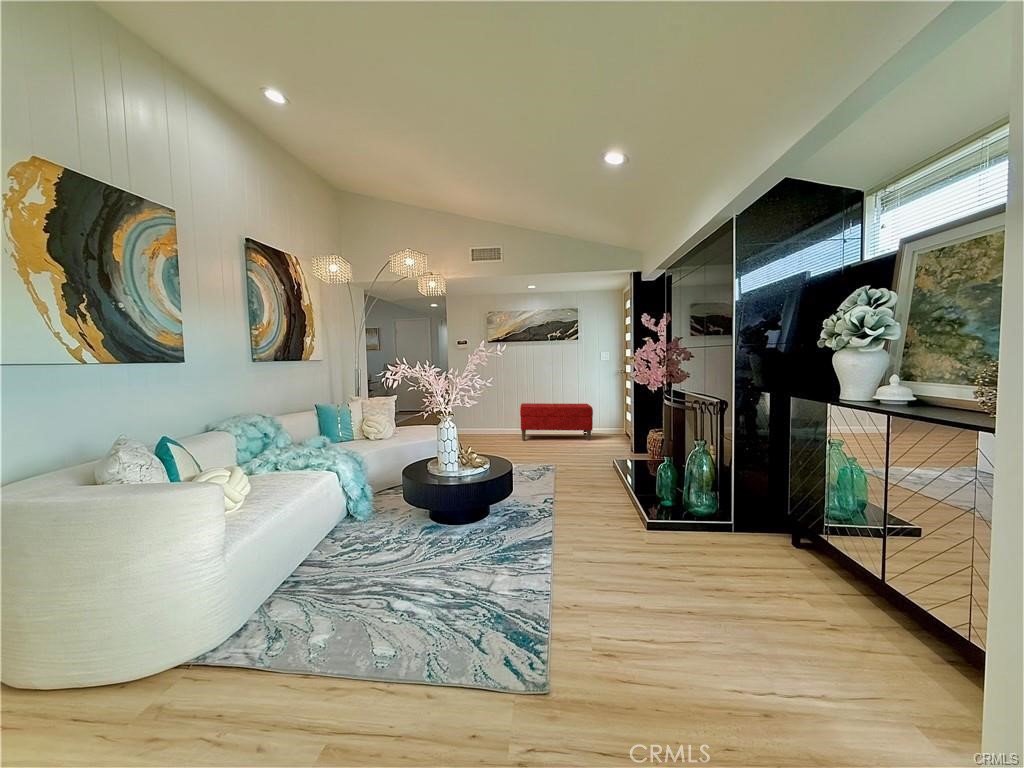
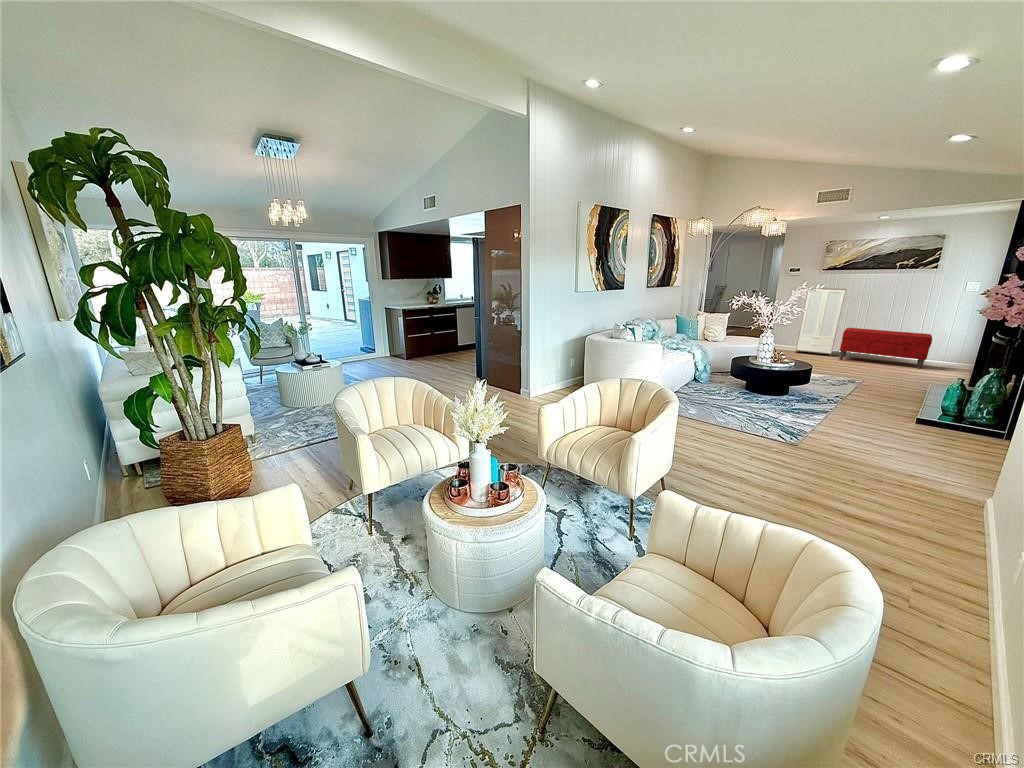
cabinet: none [479,362,513,438] -> present [796,288,846,356]

